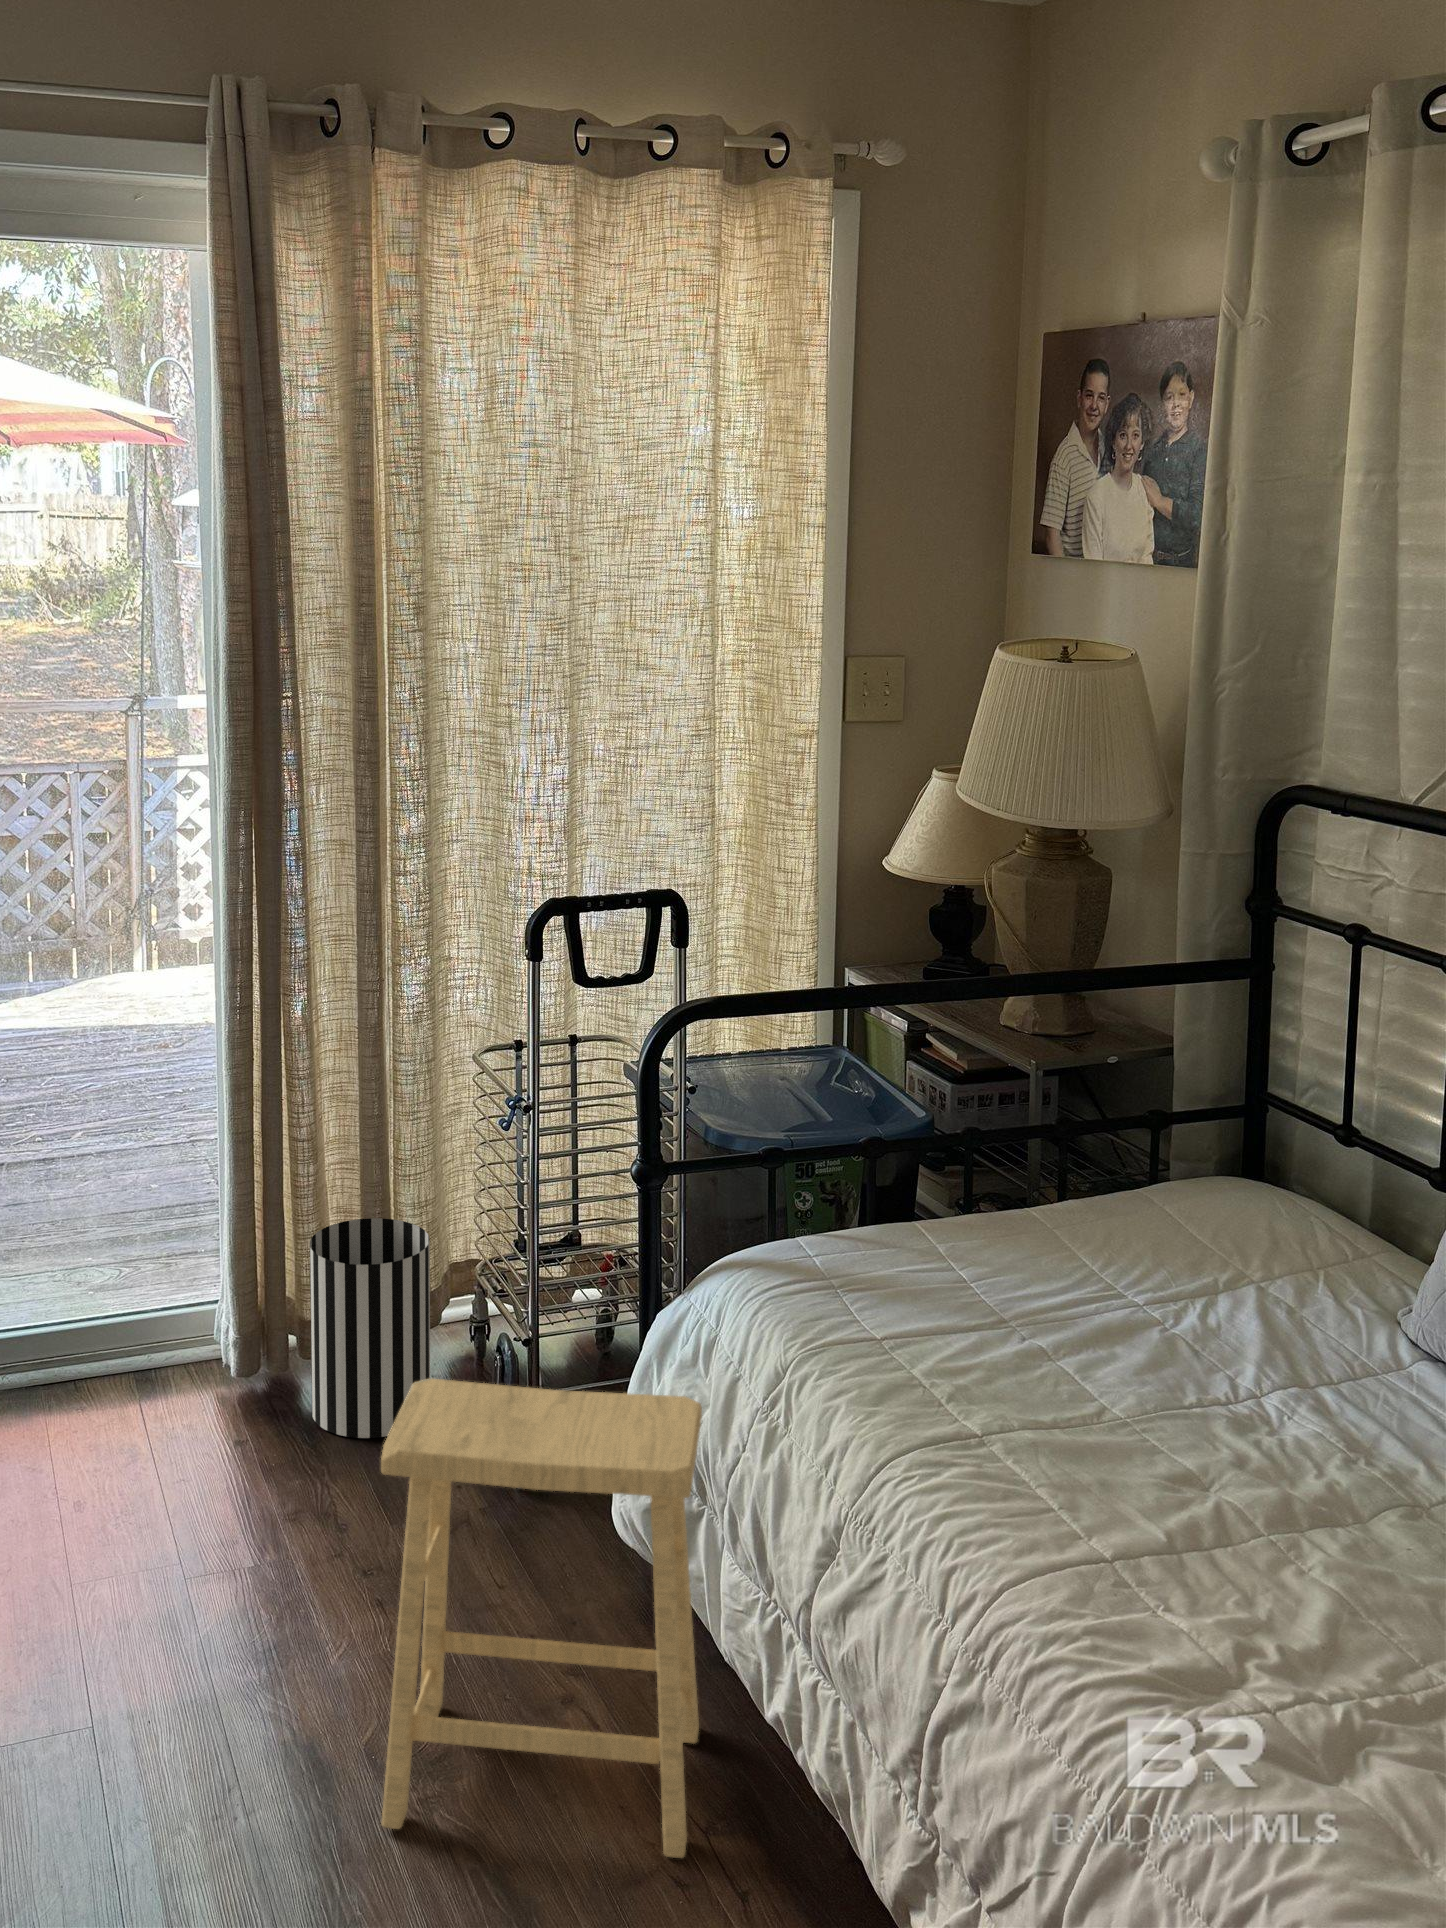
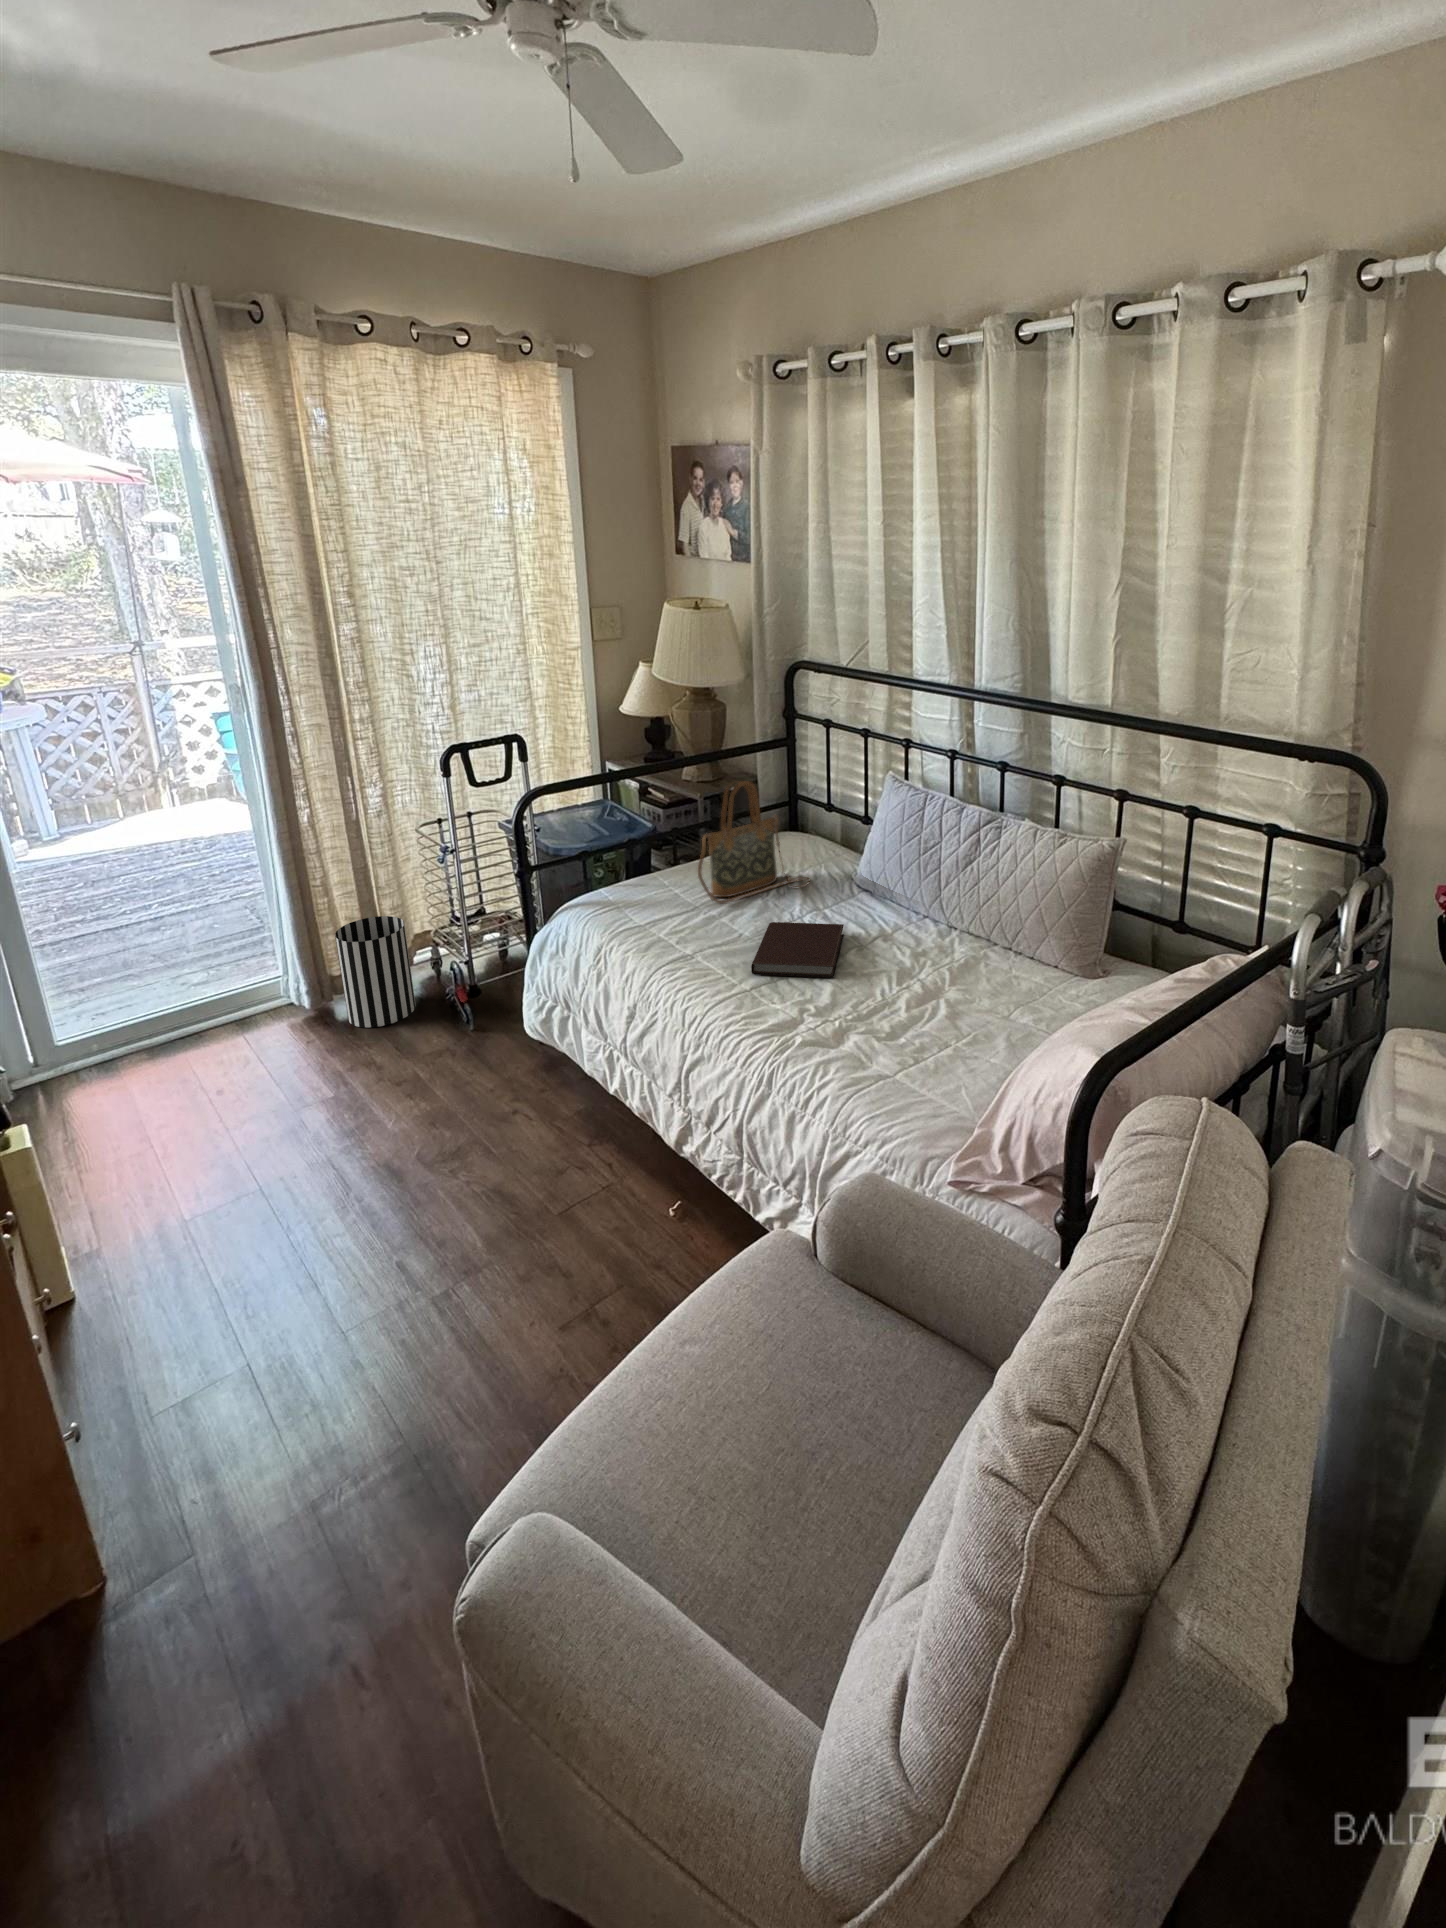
handbag: none [1013,1046,1284,1326] -> present [698,781,810,904]
footstool: present [381,1379,702,1858] -> none [405,965,579,1191]
notebook: none [1118,1395,1365,1576] -> present [751,922,844,978]

